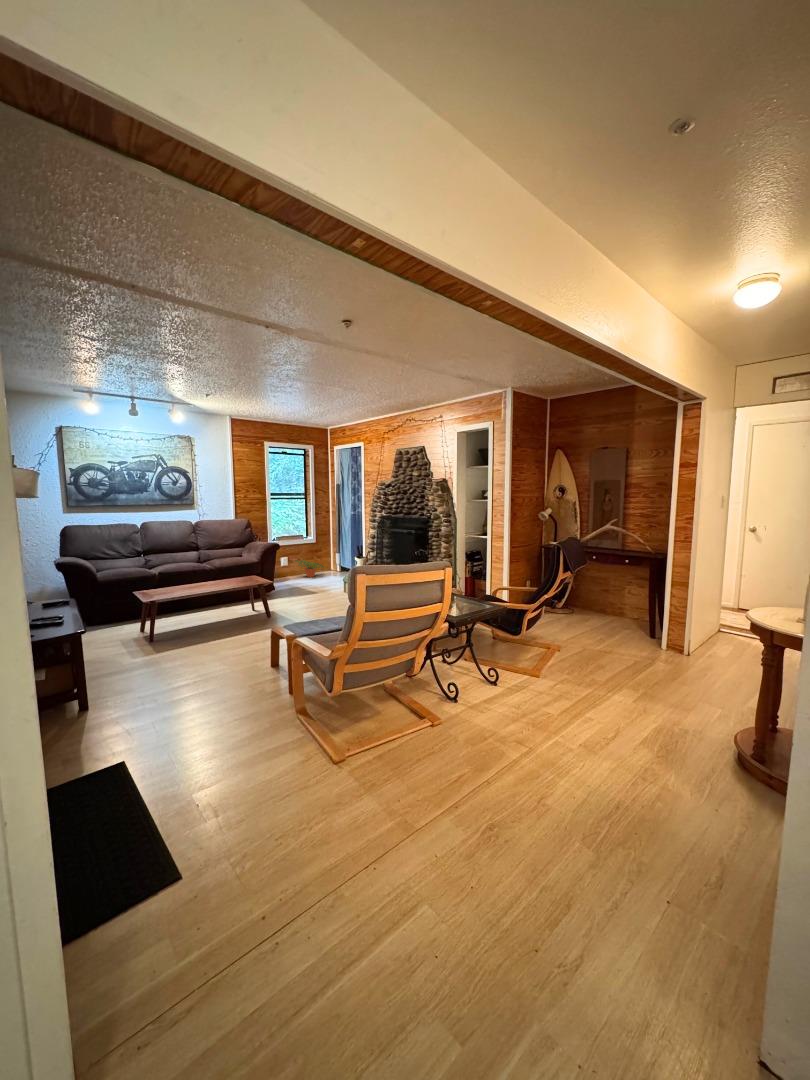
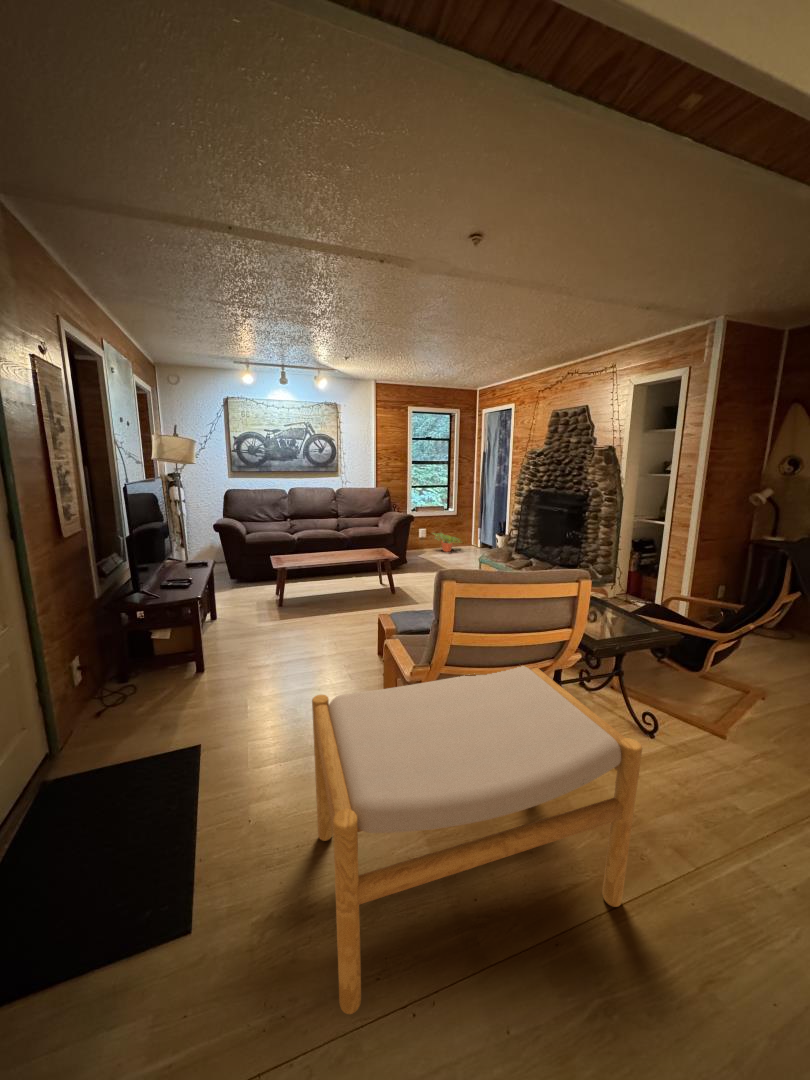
footstool: none [263,631,494,883] -> present [312,666,642,1014]

